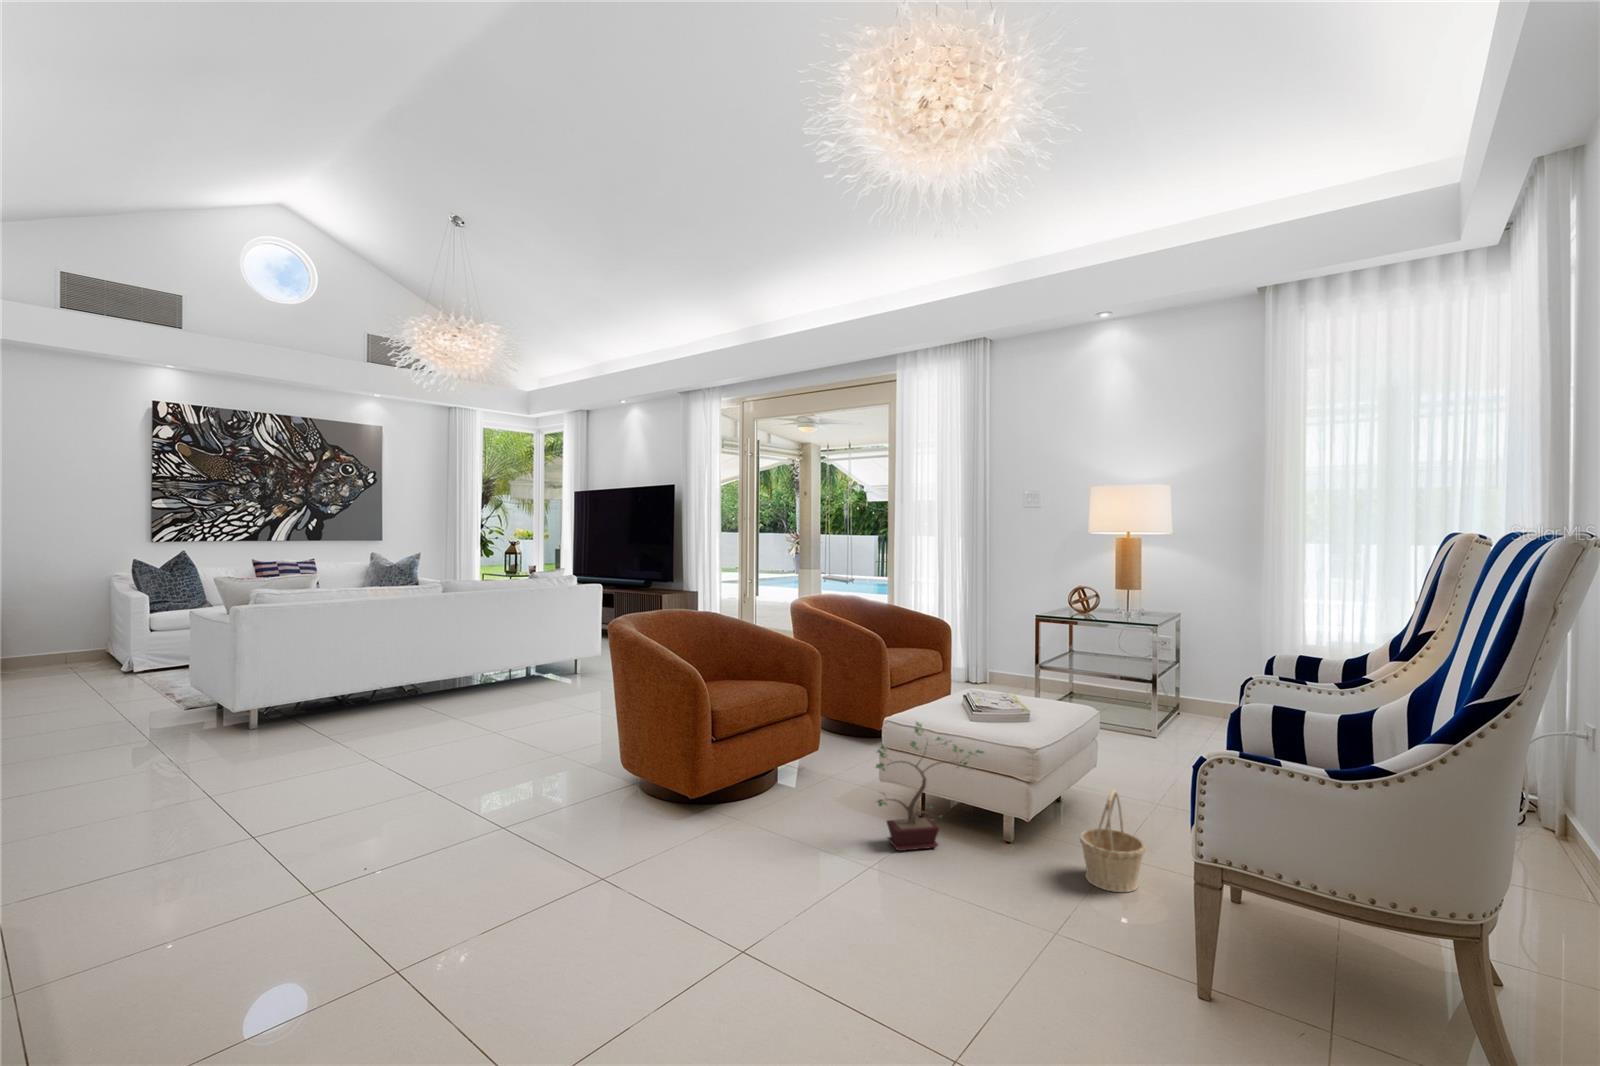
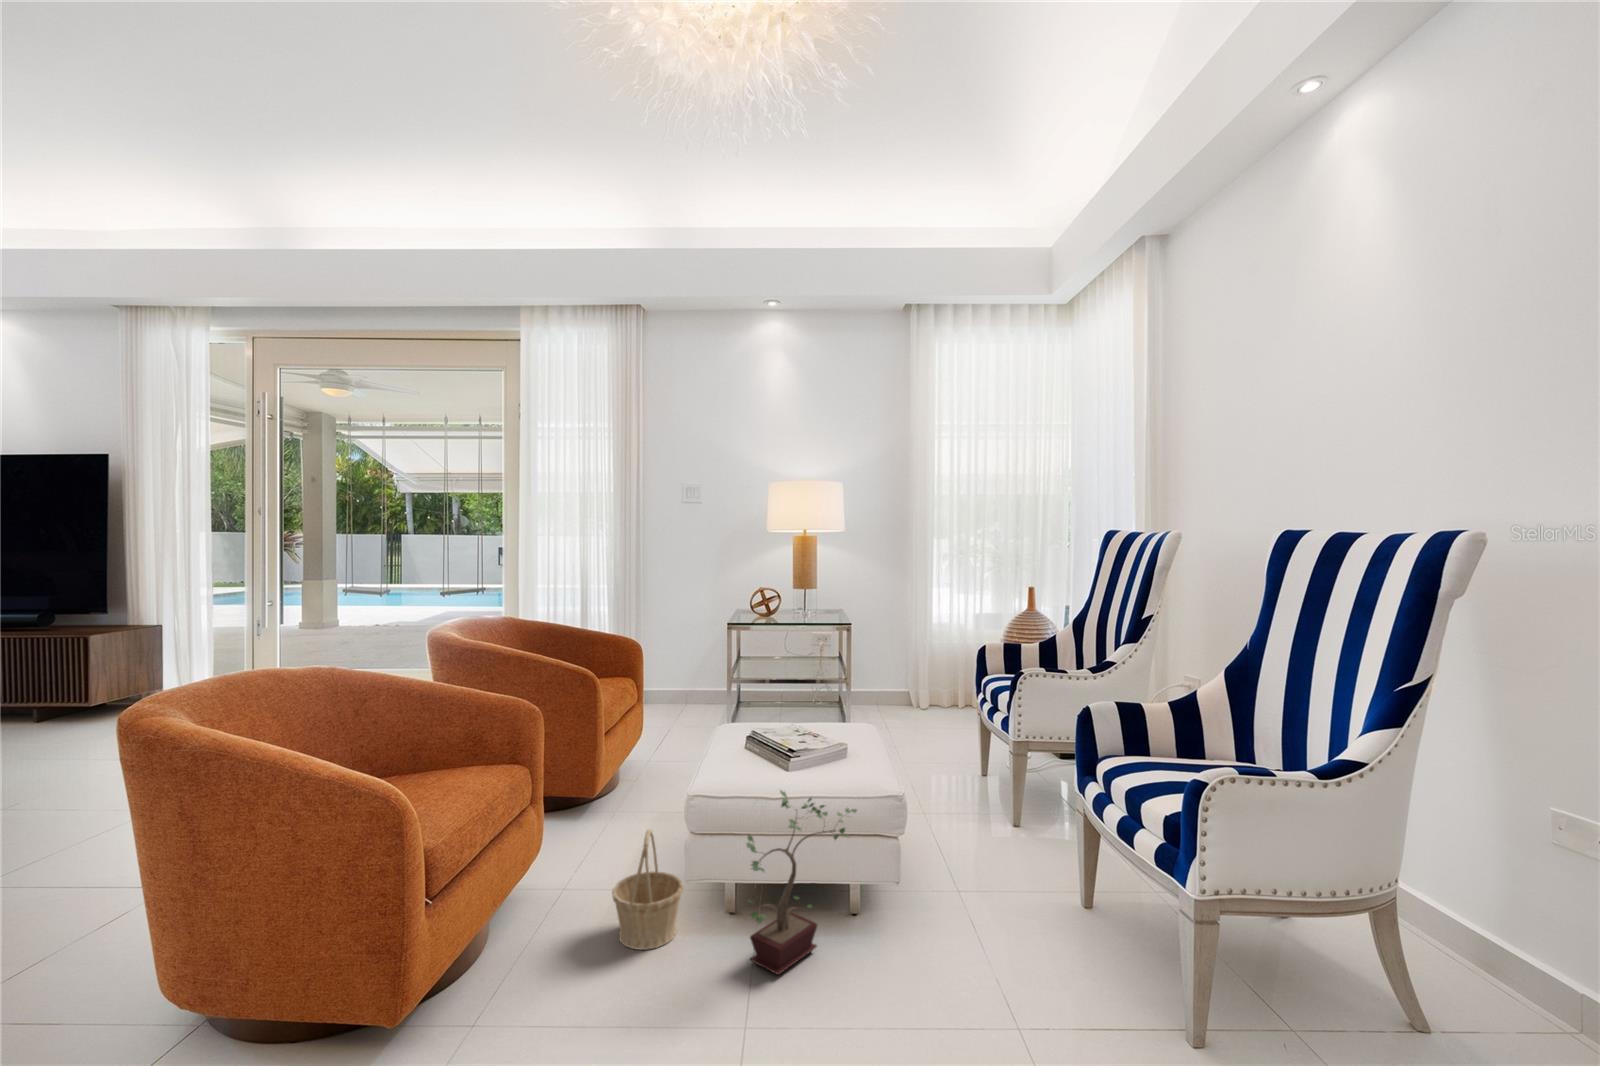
basket: present [1080,790,1145,892] -> present [612,829,683,950]

